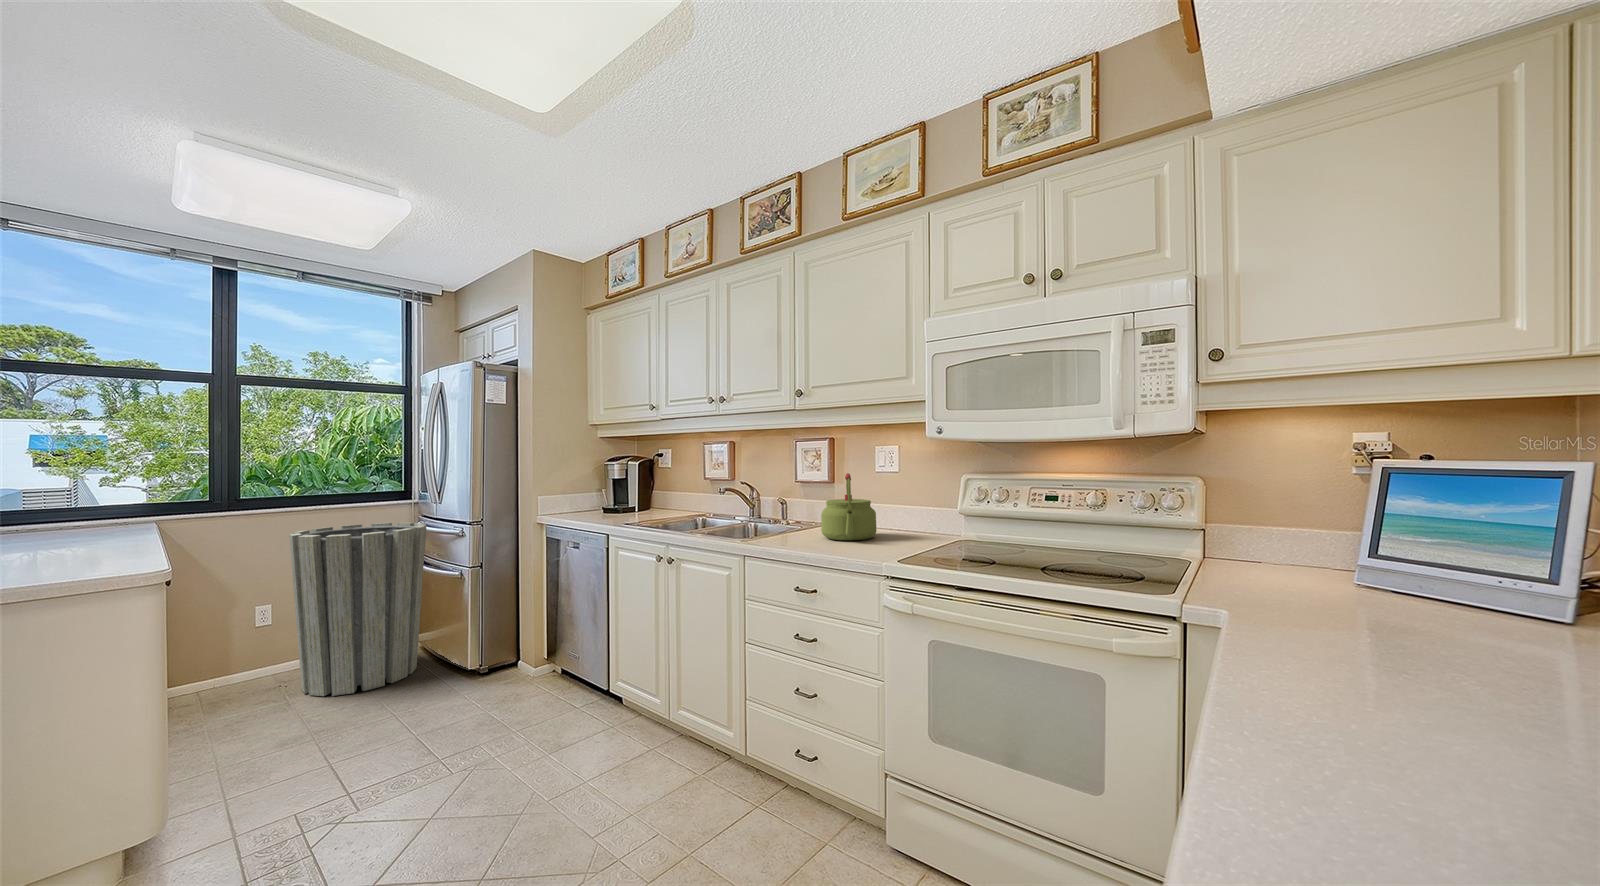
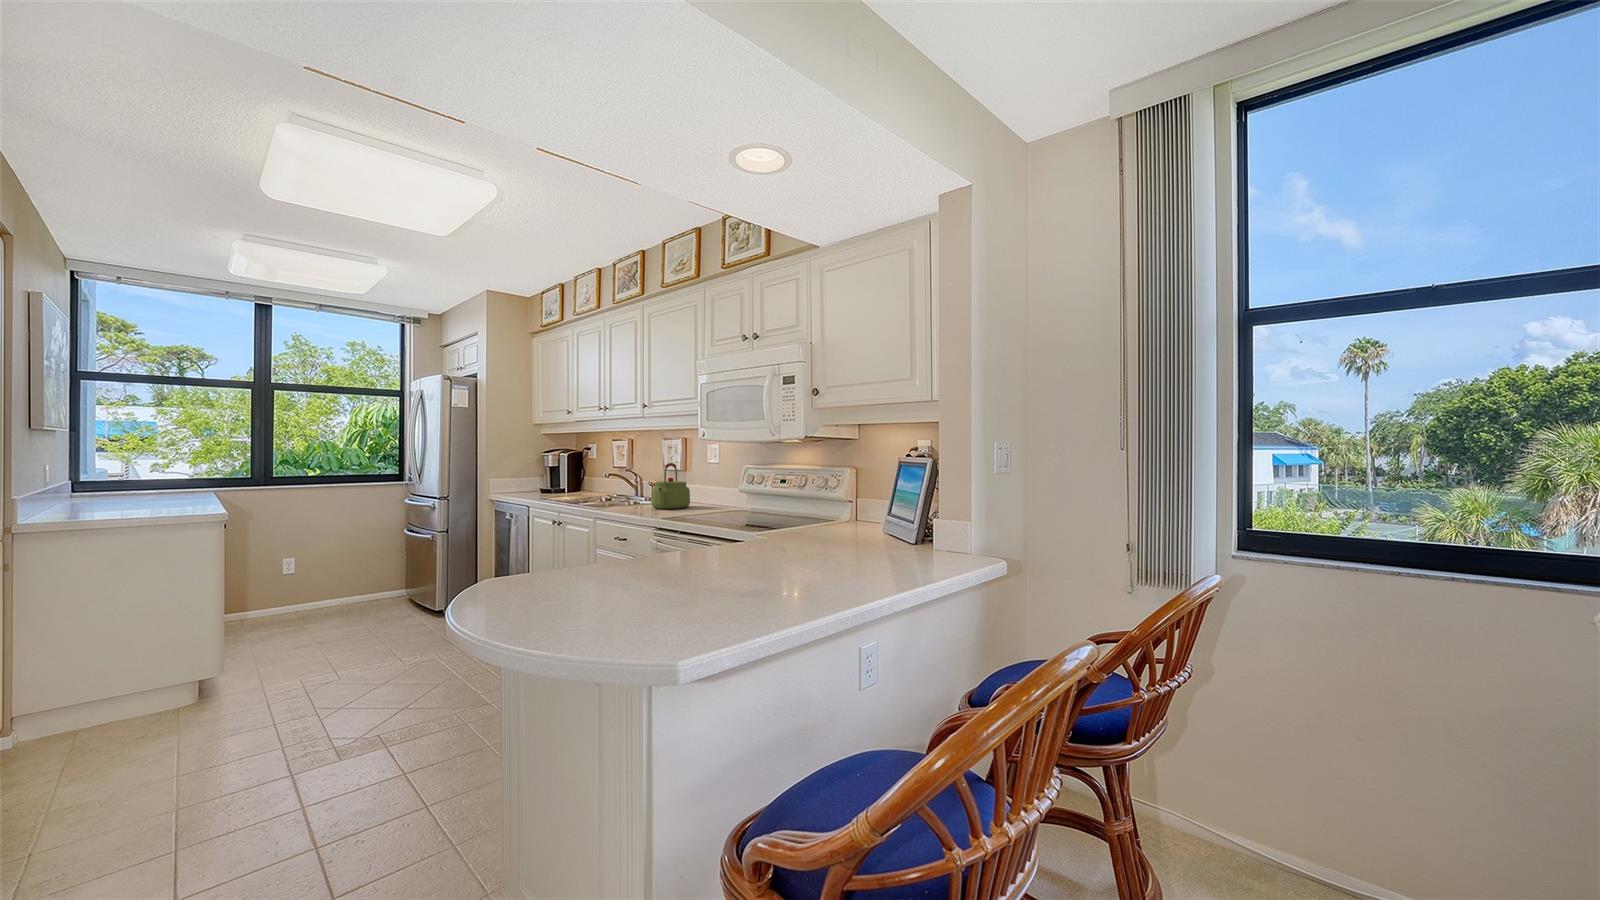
trash can: present [289,523,427,696] -> none [315,496,413,616]

